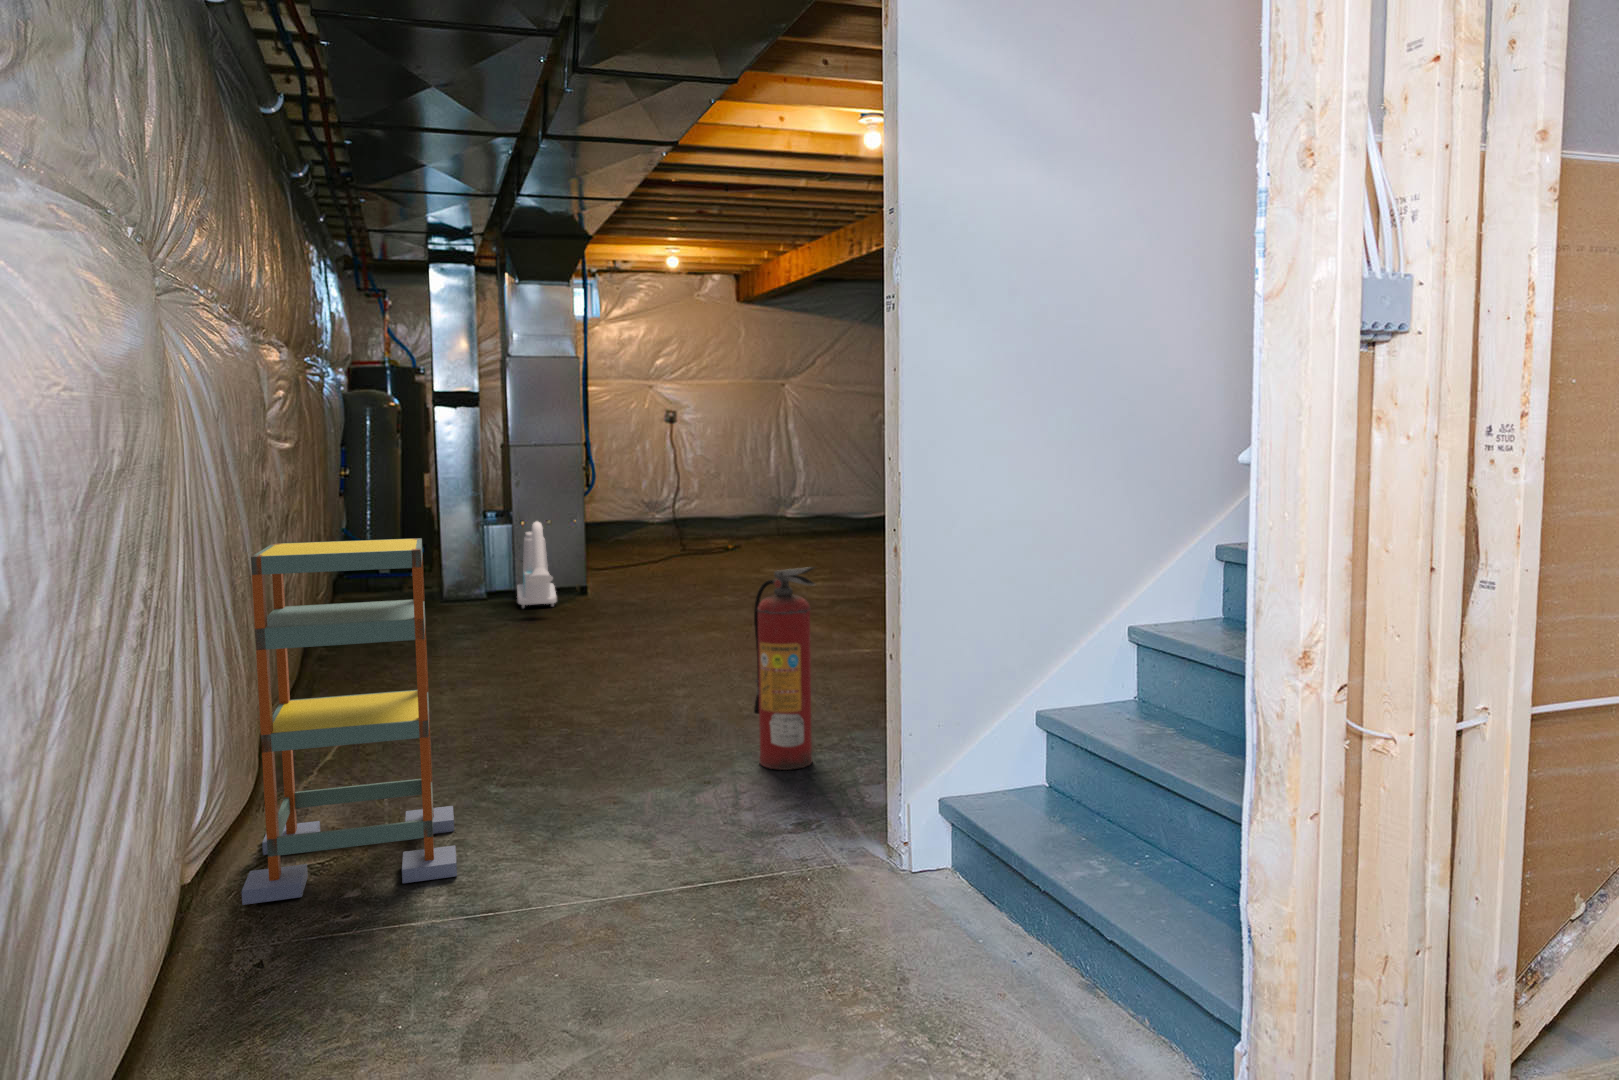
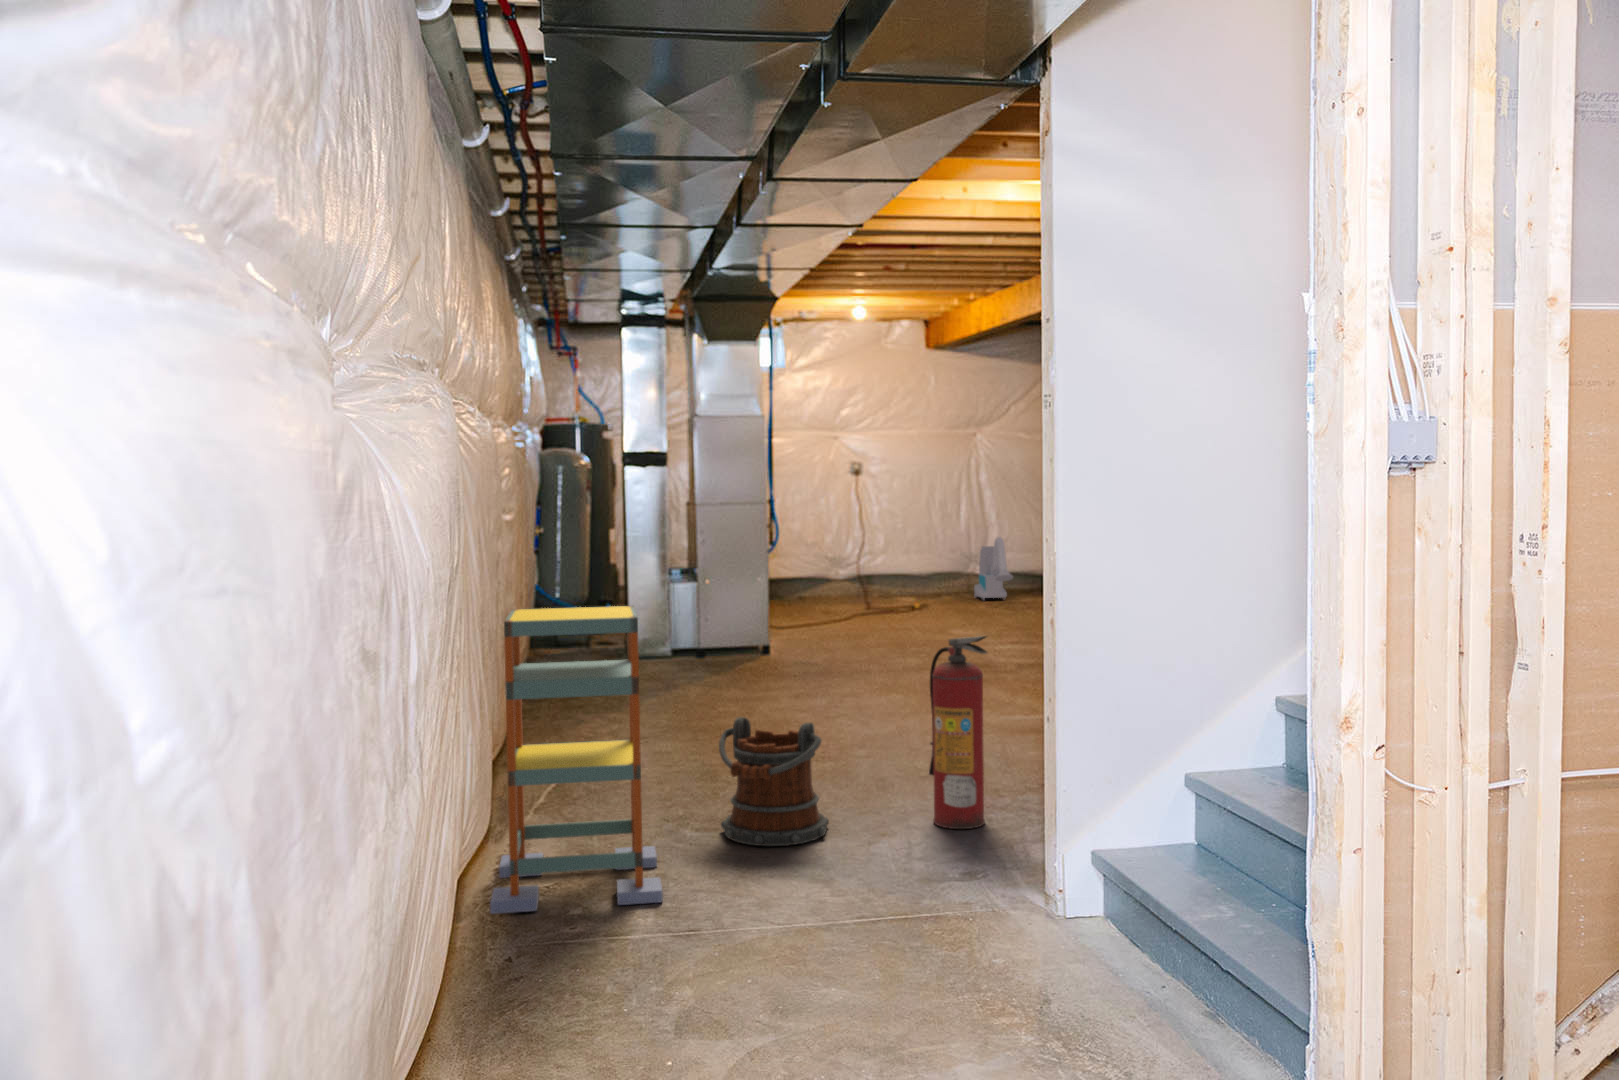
vacuum cleaner: present [517,522,557,608] -> present [974,537,1013,600]
bucket: none [526,659,649,799] -> present [719,717,829,846]

